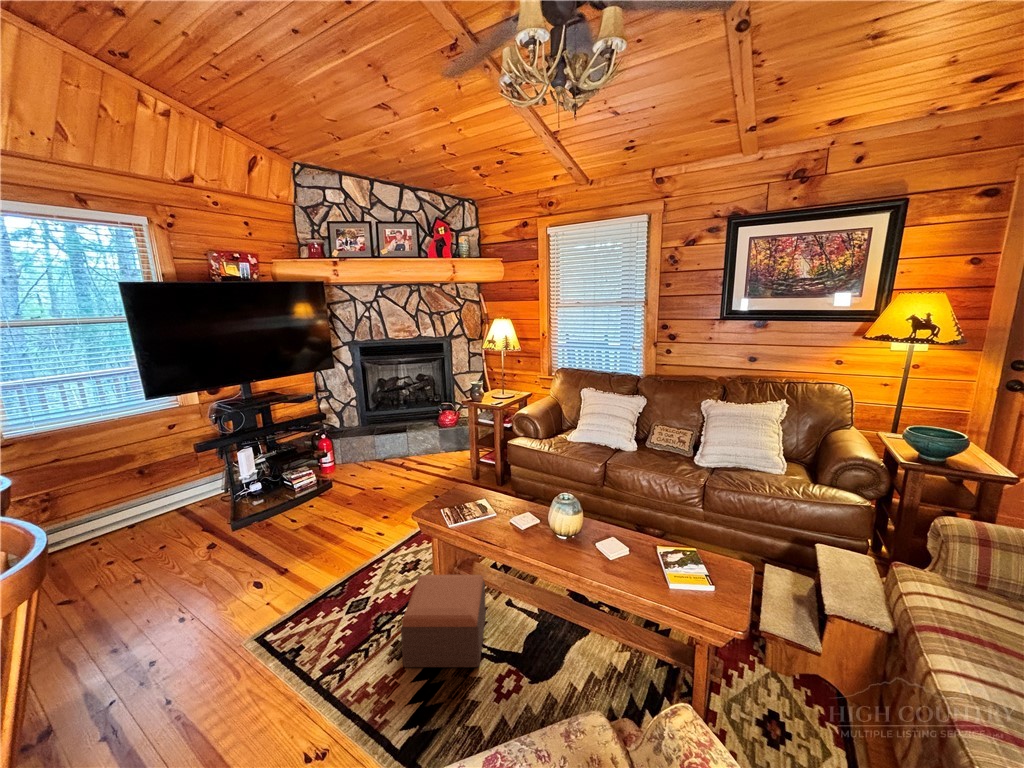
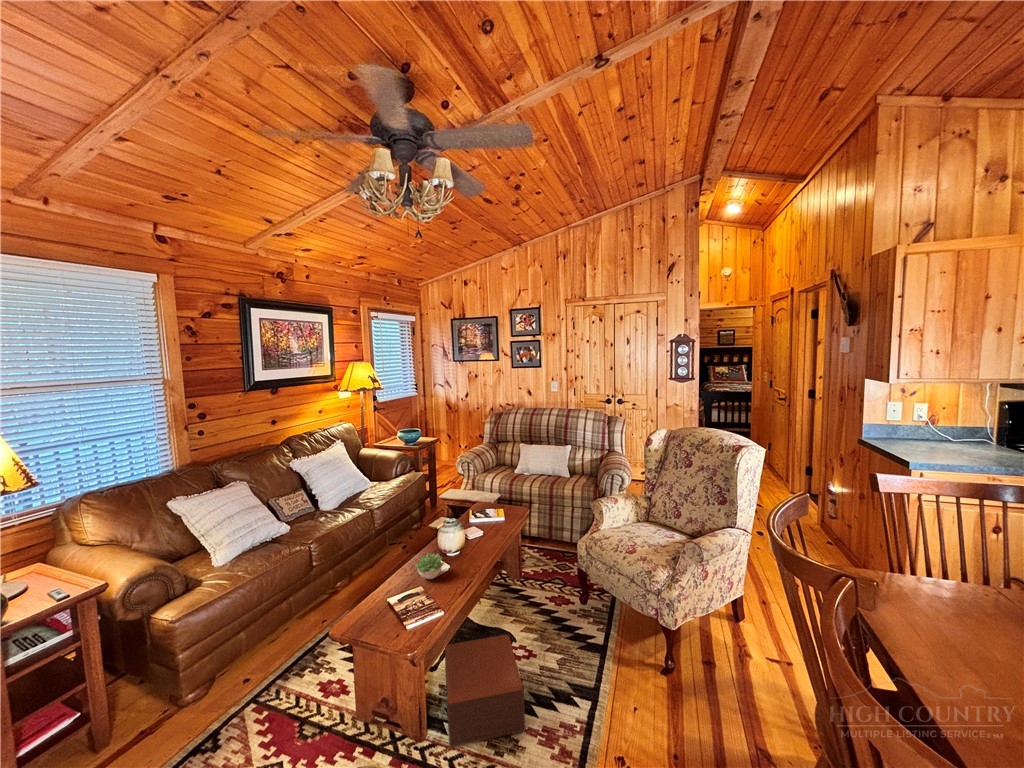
succulent plant: none [498,493,530,520] -> present [414,553,444,579]

